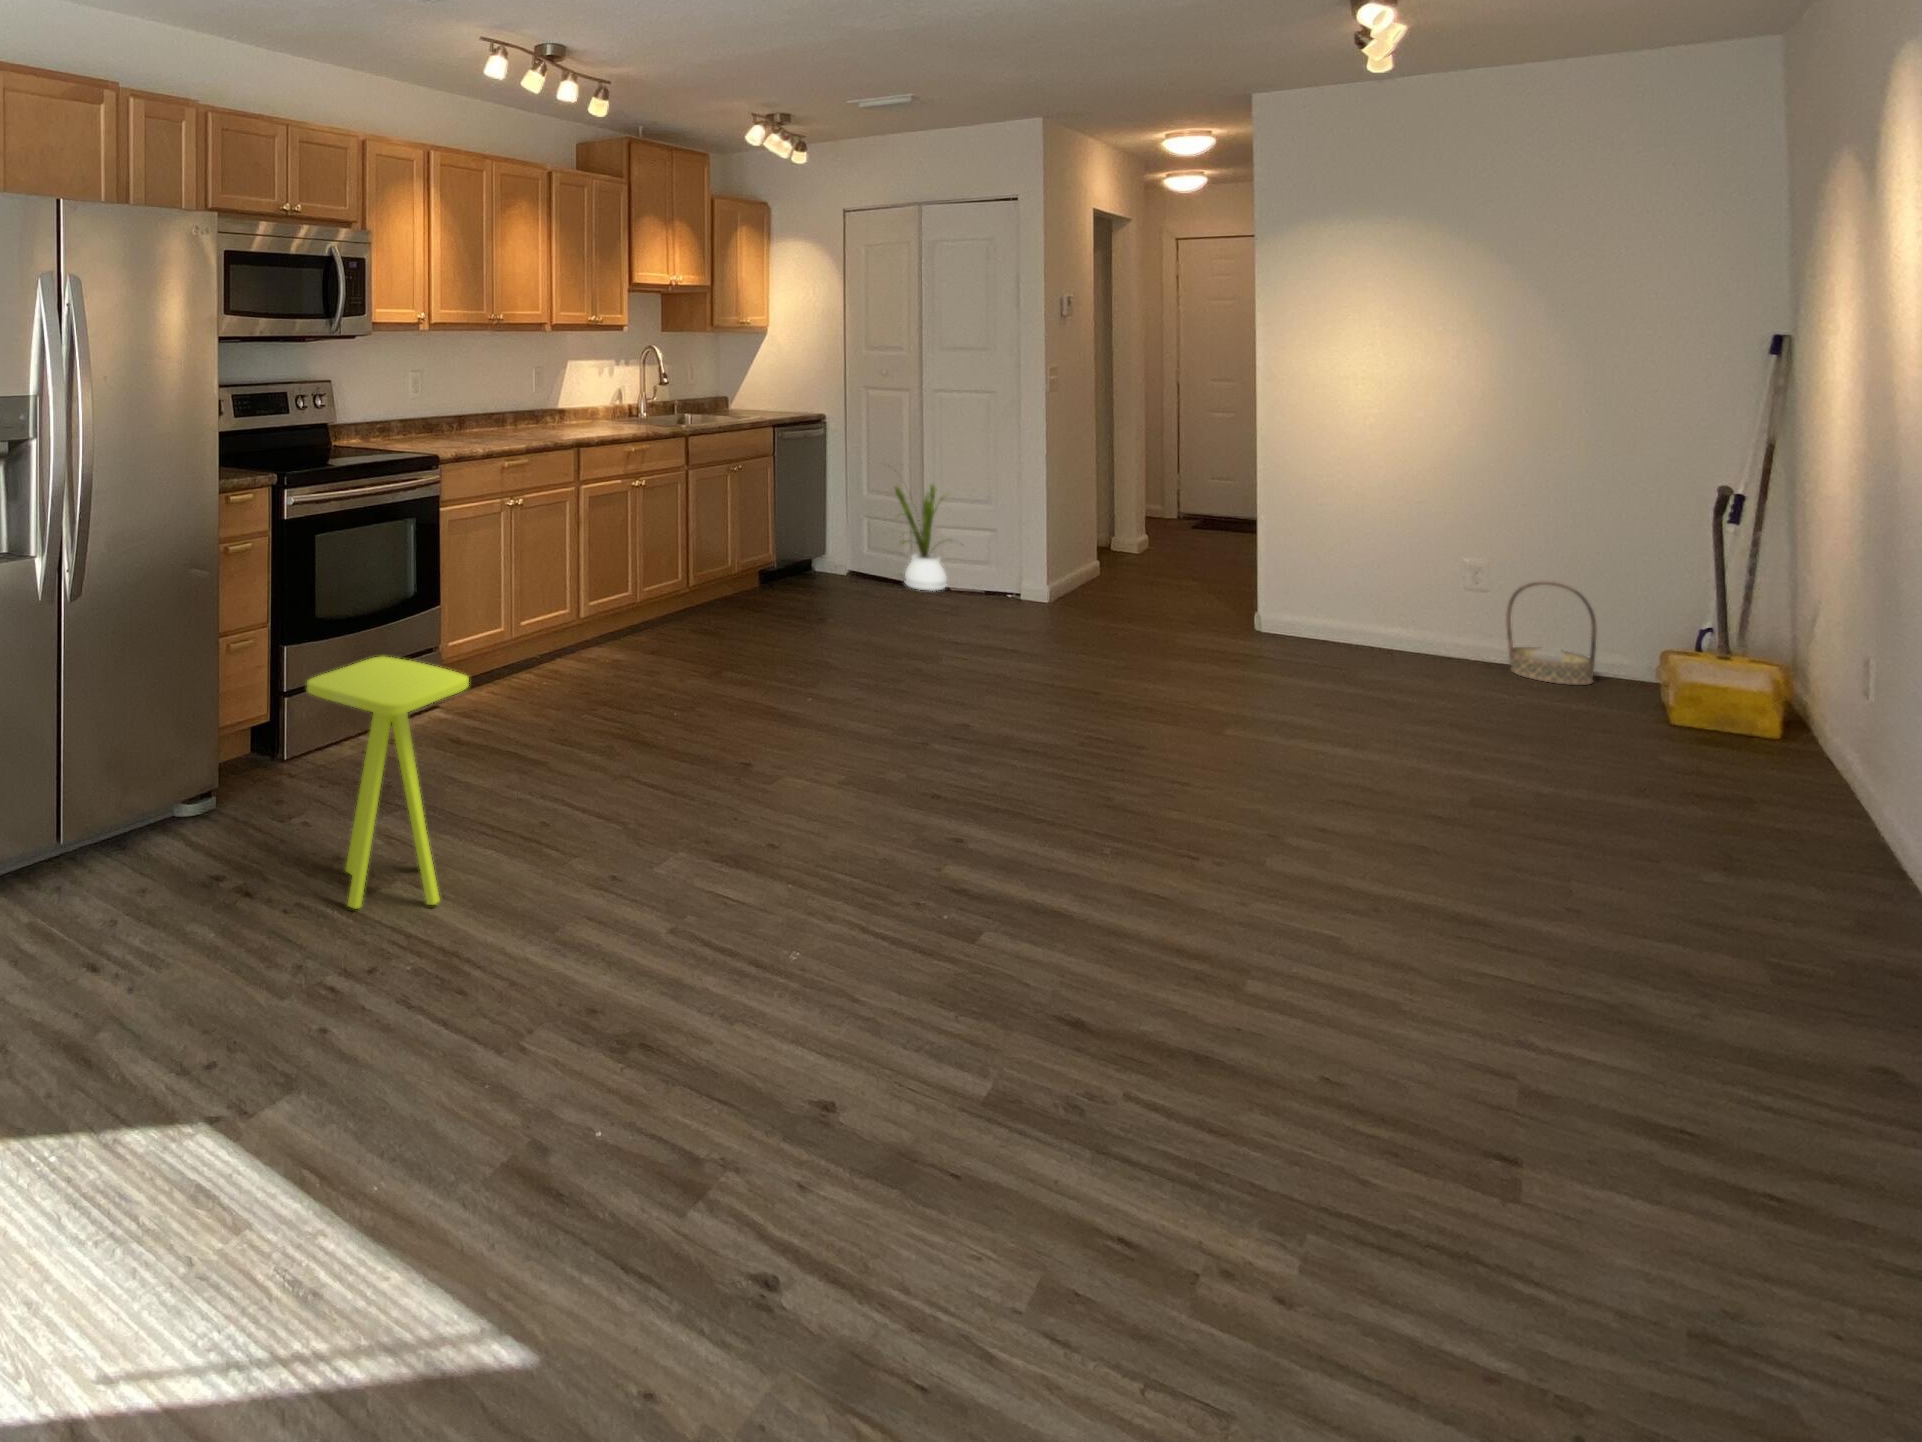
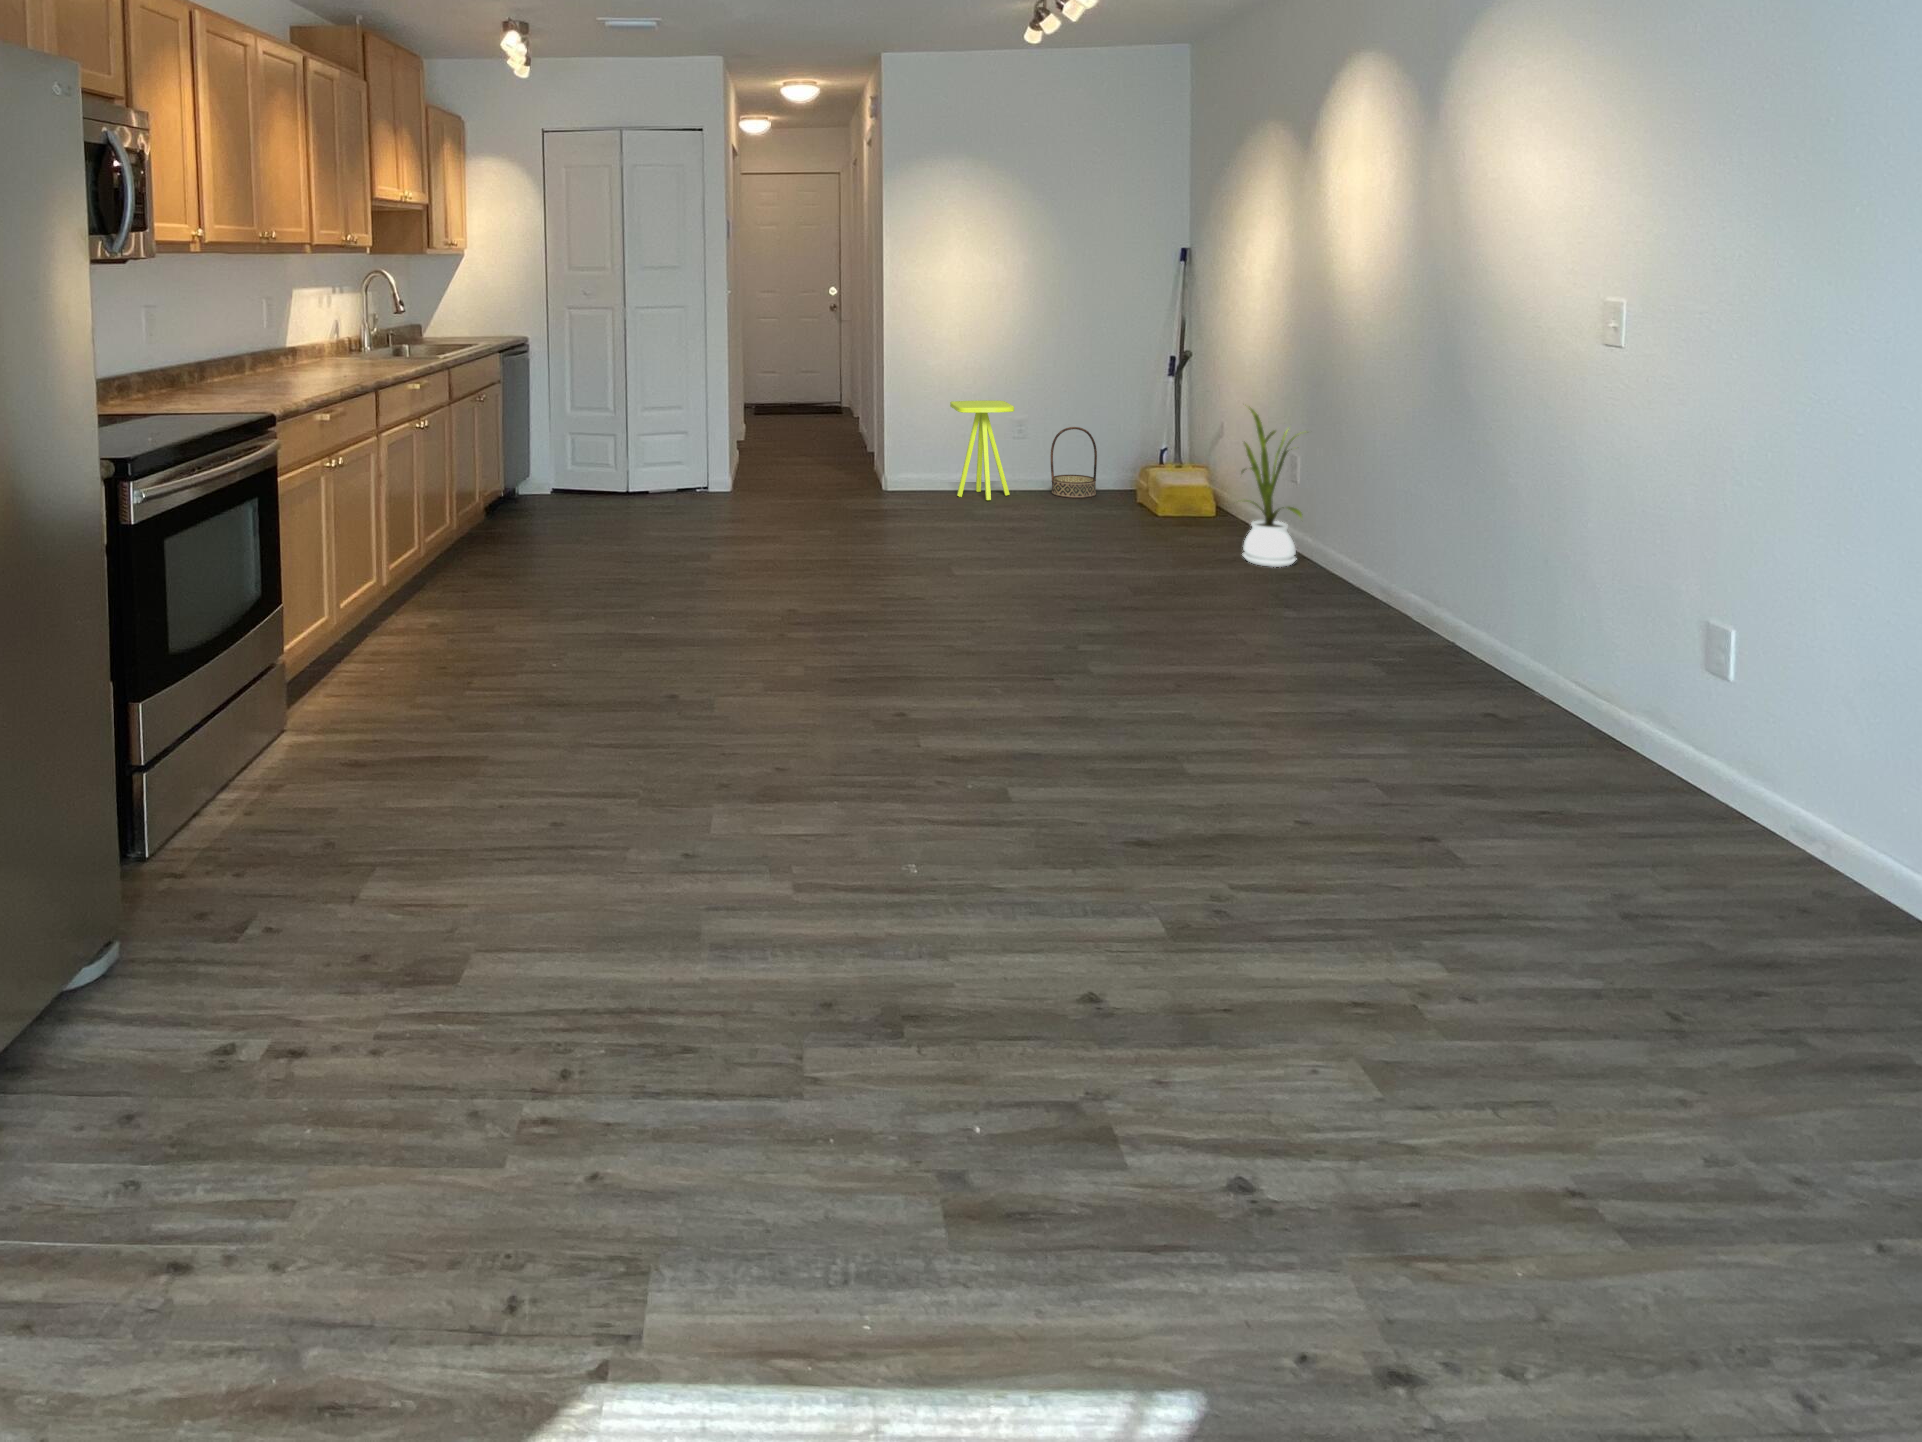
house plant: present [888,466,947,591] -> present [1242,408,1302,567]
side table: present [307,656,469,909] -> present [950,400,1014,500]

